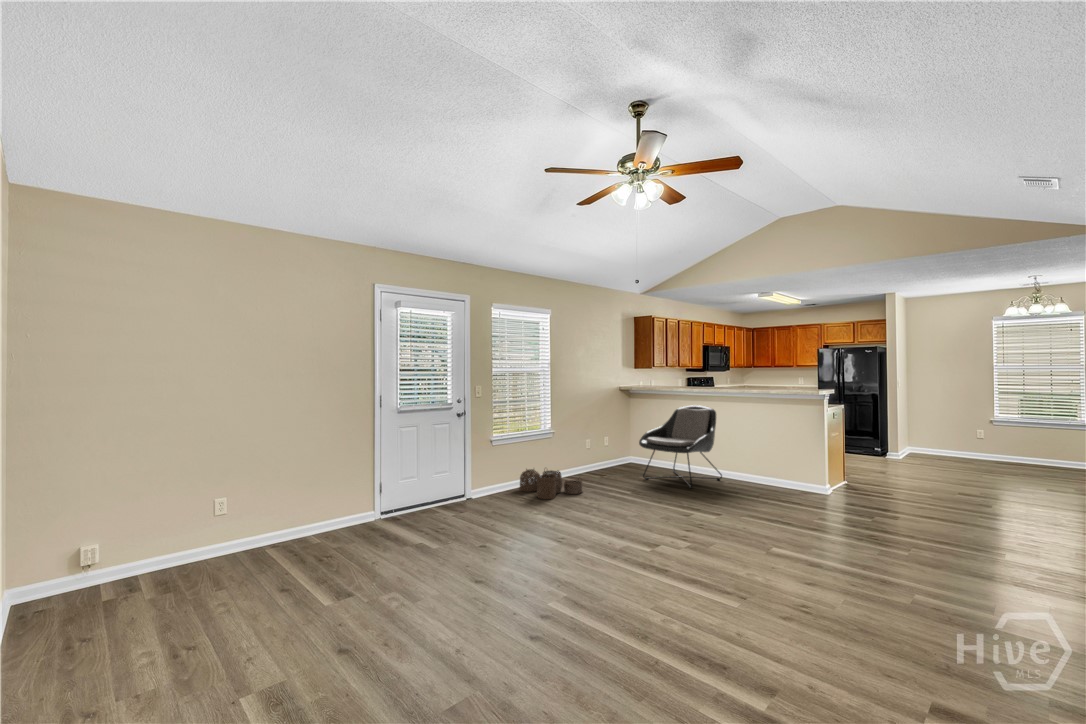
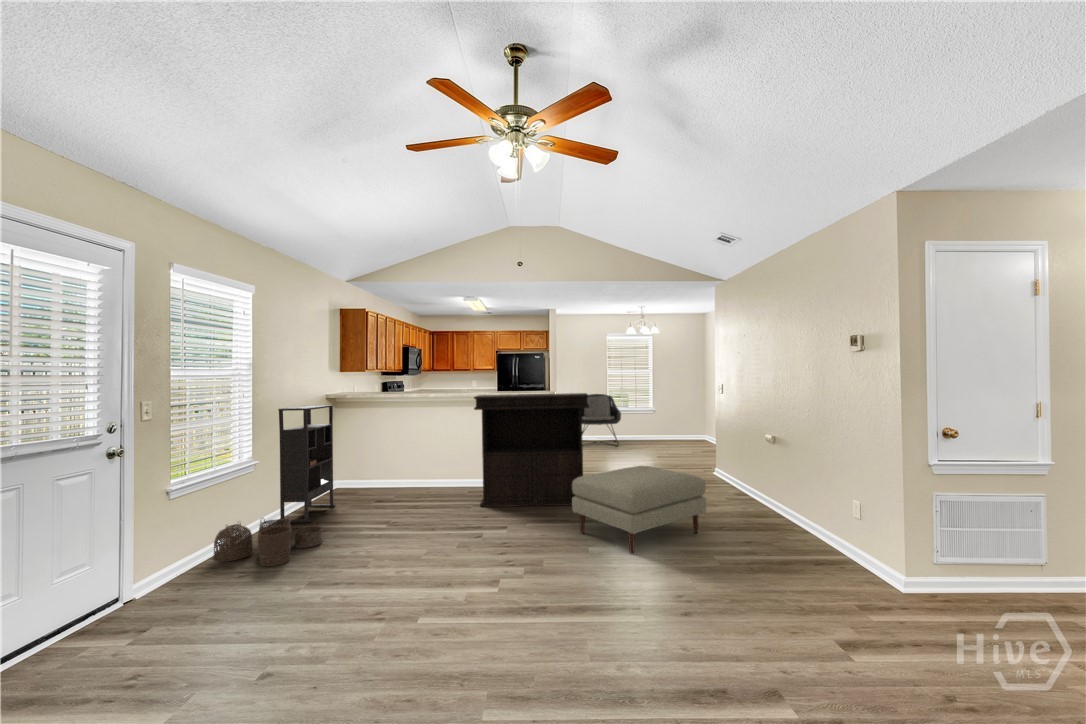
console table: none [714,391,844,514] -> present [474,393,589,507]
bookshelf: none [570,394,615,480] -> present [278,405,335,523]
lounge chair: present [639,405,722,488] -> present [582,394,621,447]
ottoman: none [777,476,944,567] -> present [572,466,706,554]

